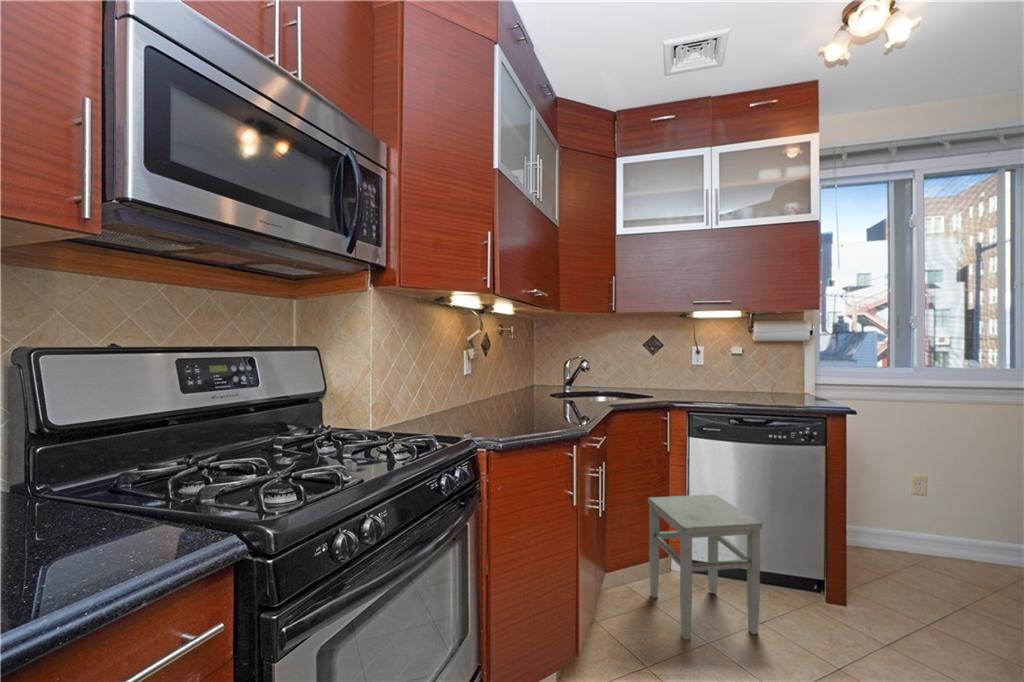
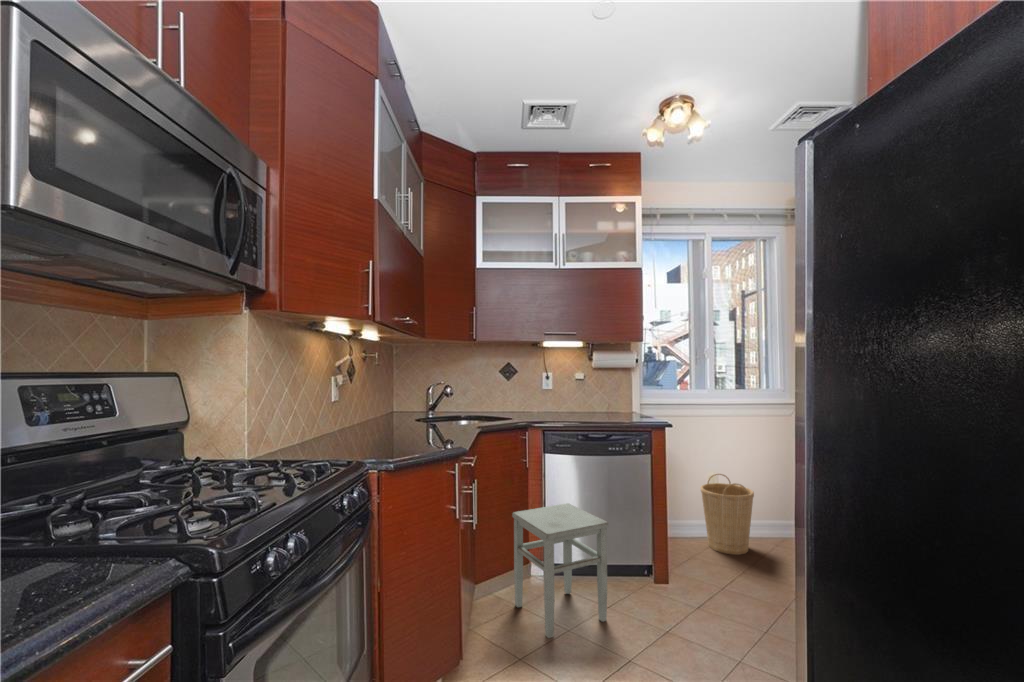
basket: none [901,478,987,584] -> present [701,474,754,555]

